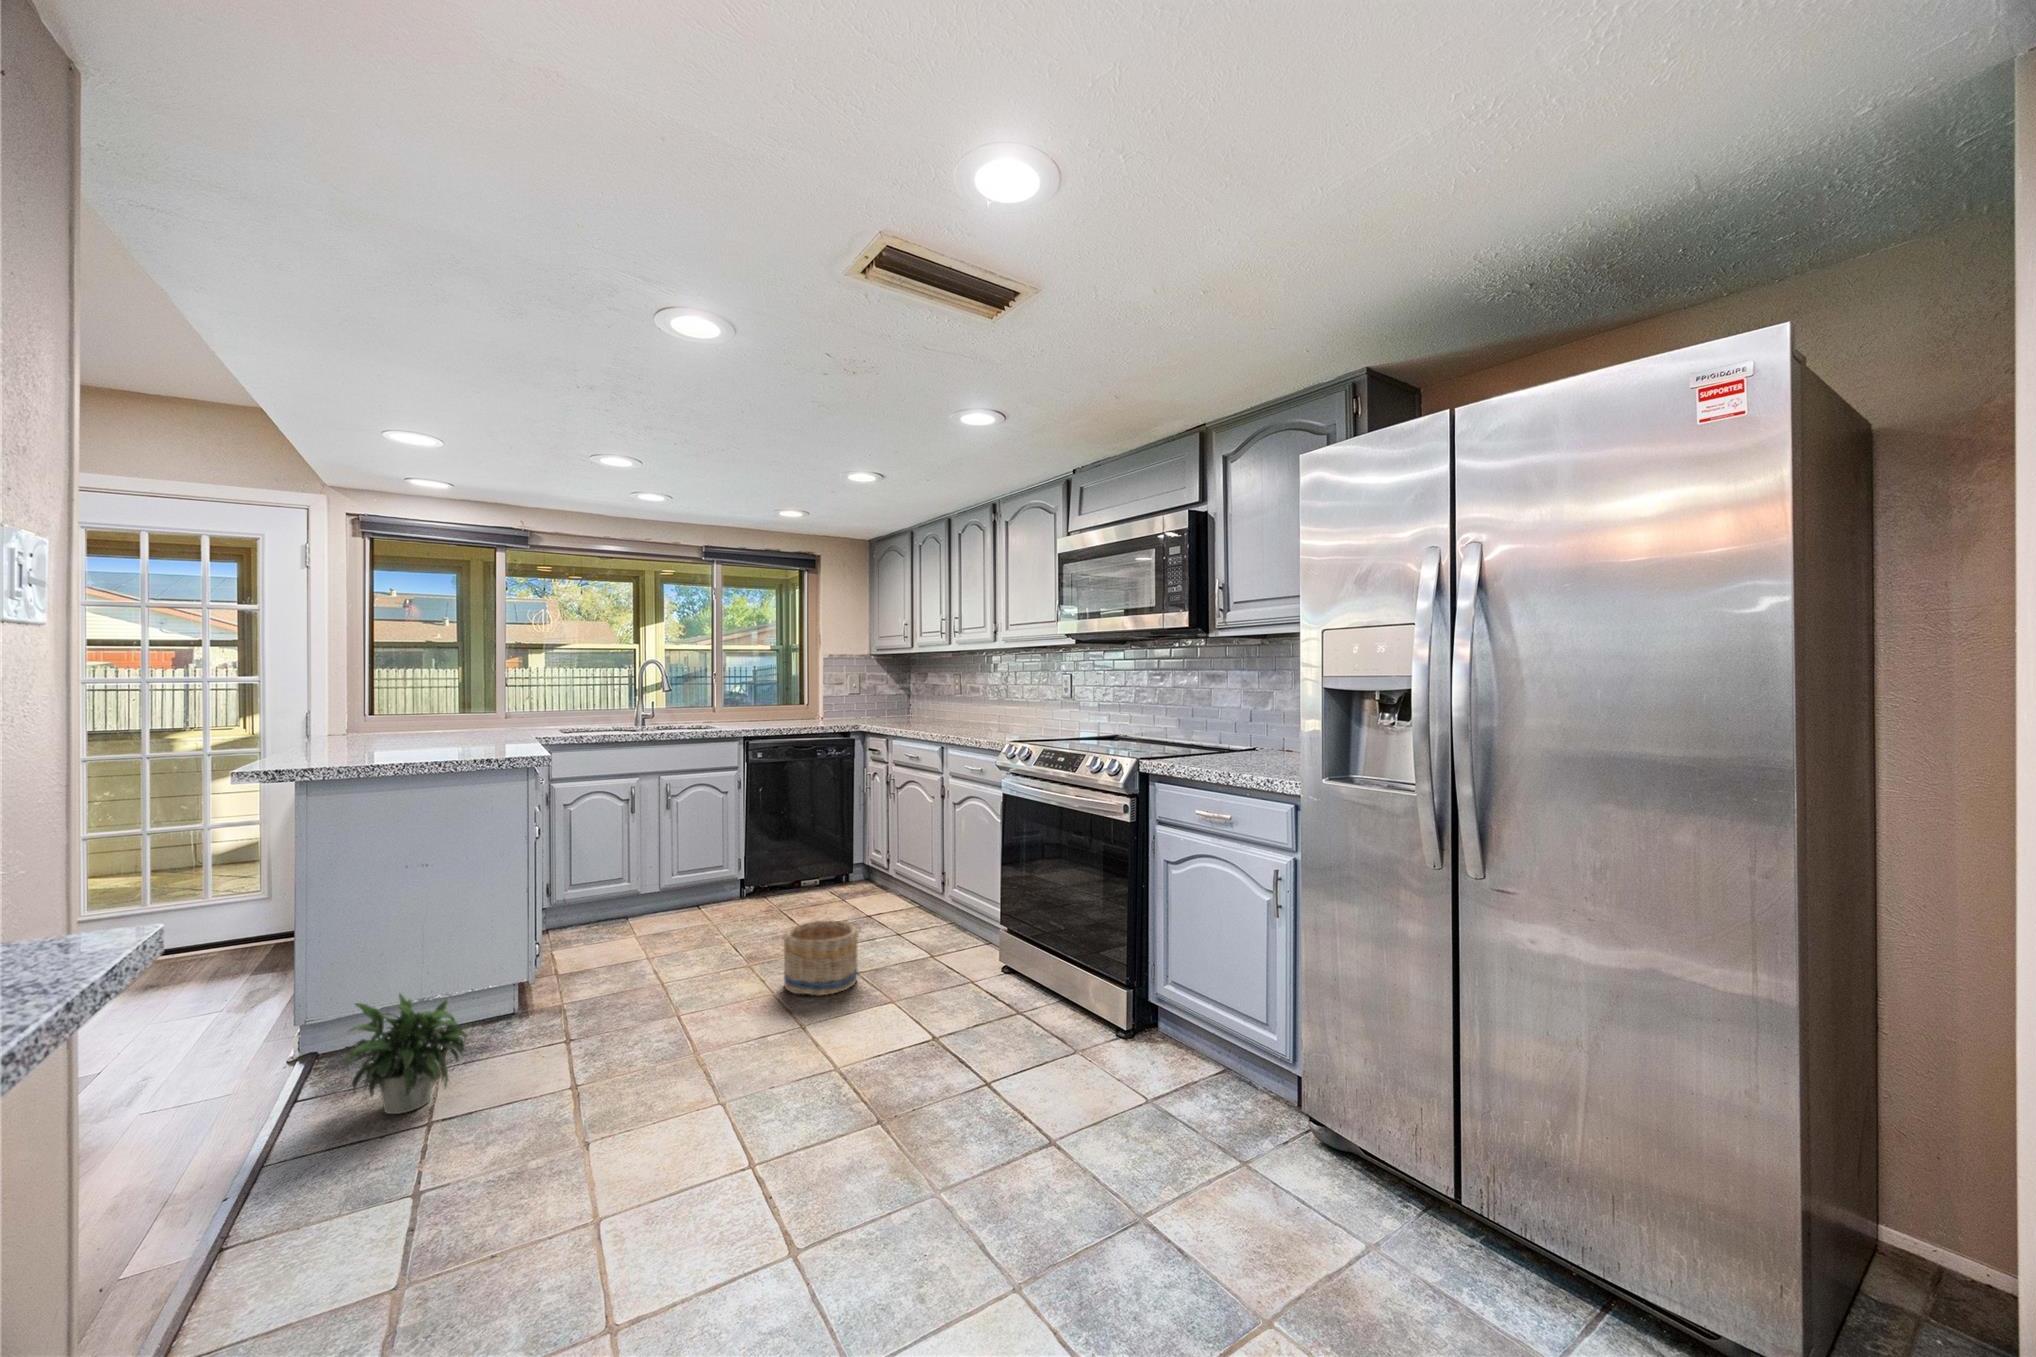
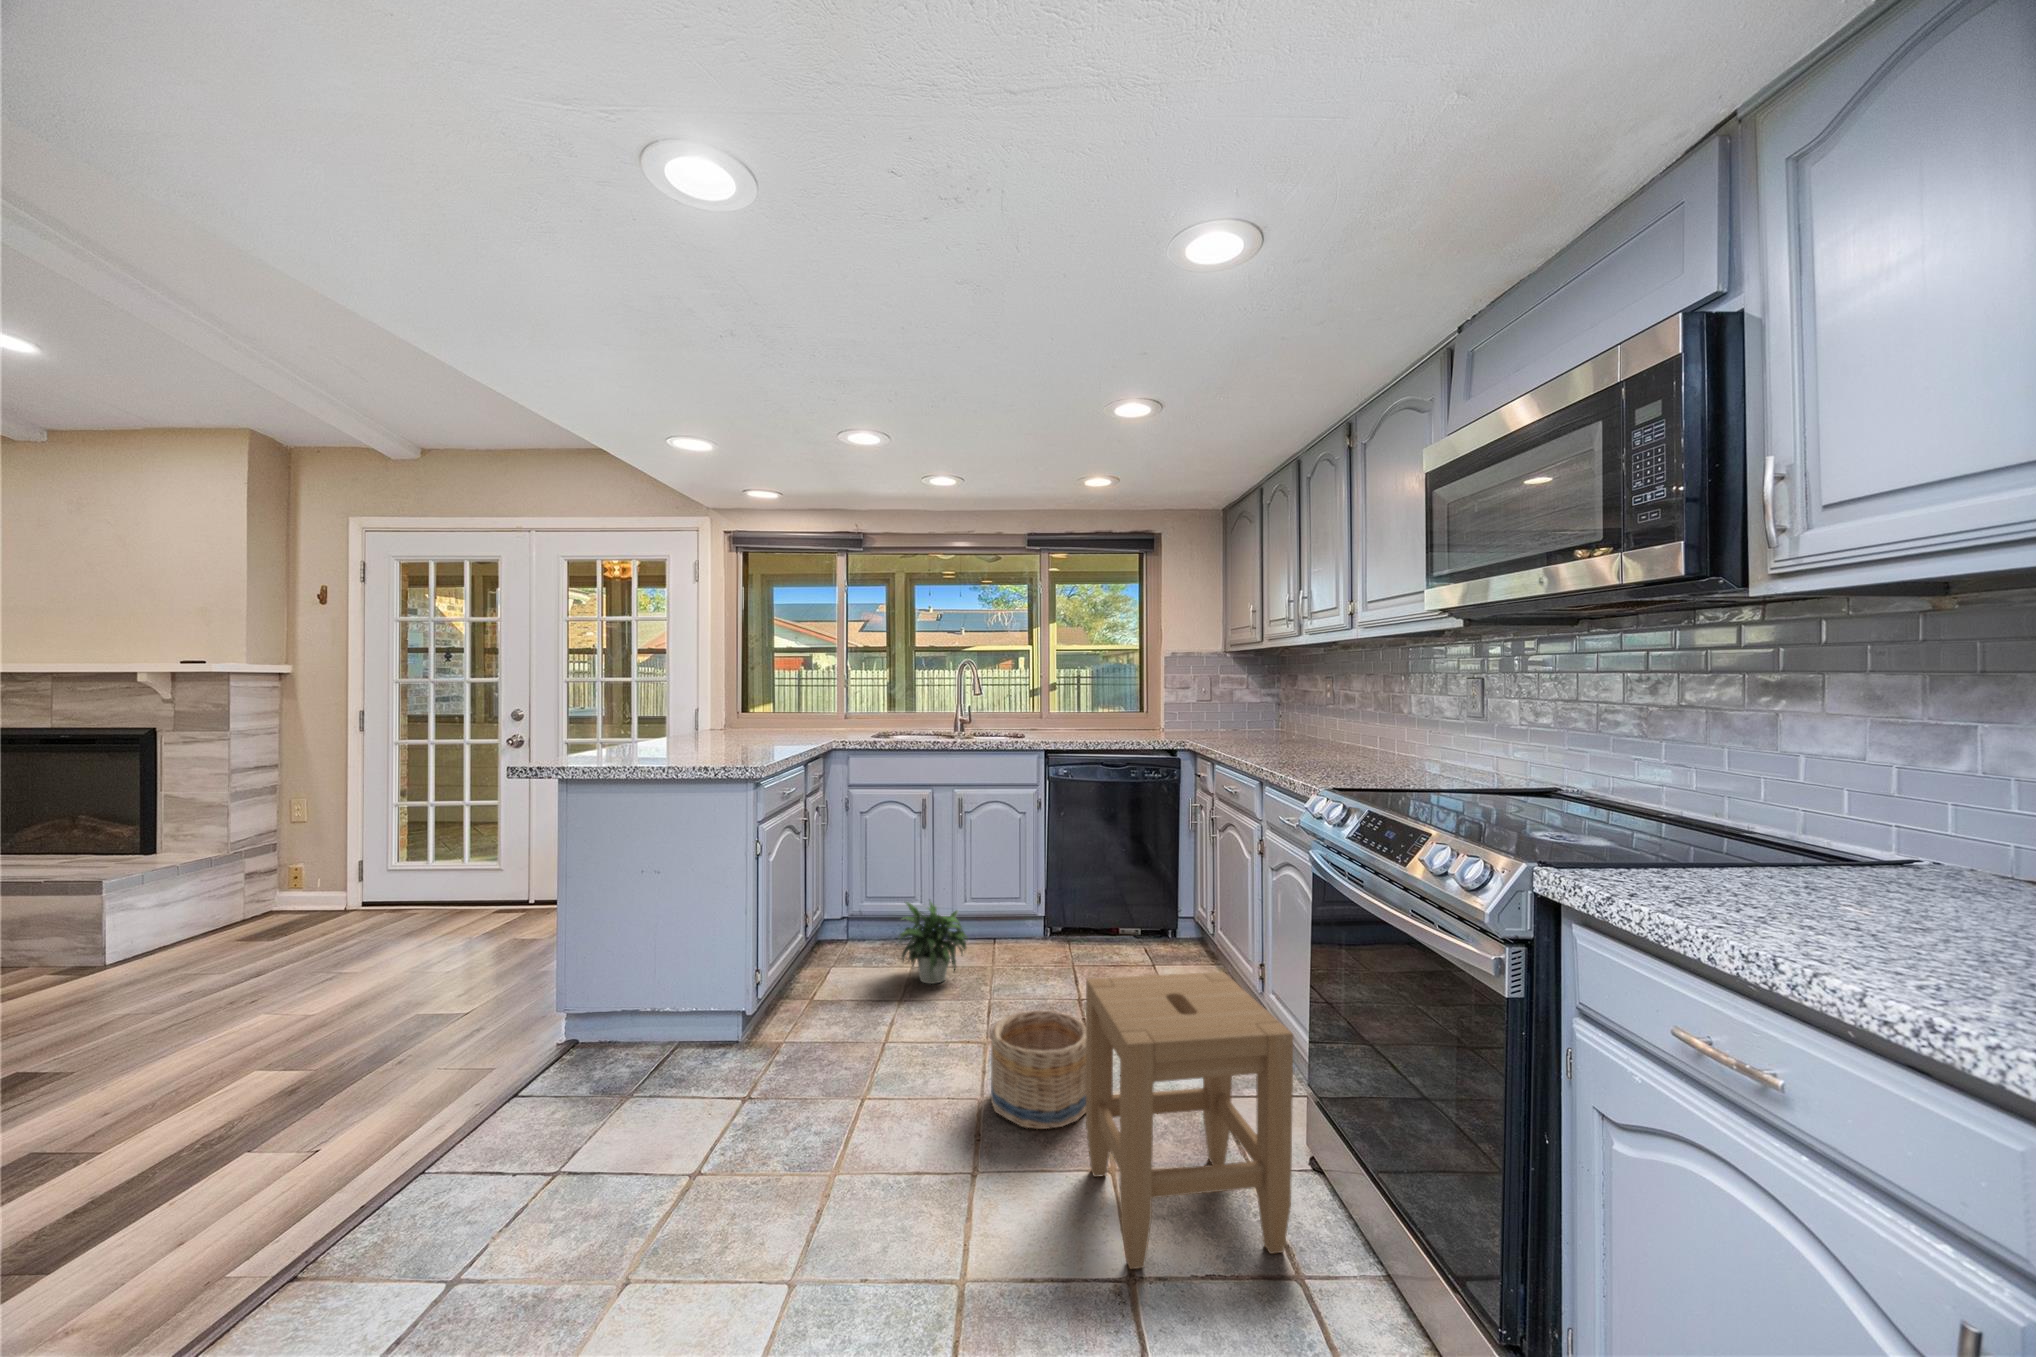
stool: none [875,863,1012,1031] -> present [1086,972,1293,1269]
potted plant: present [344,994,468,1114] -> present [899,902,967,984]

